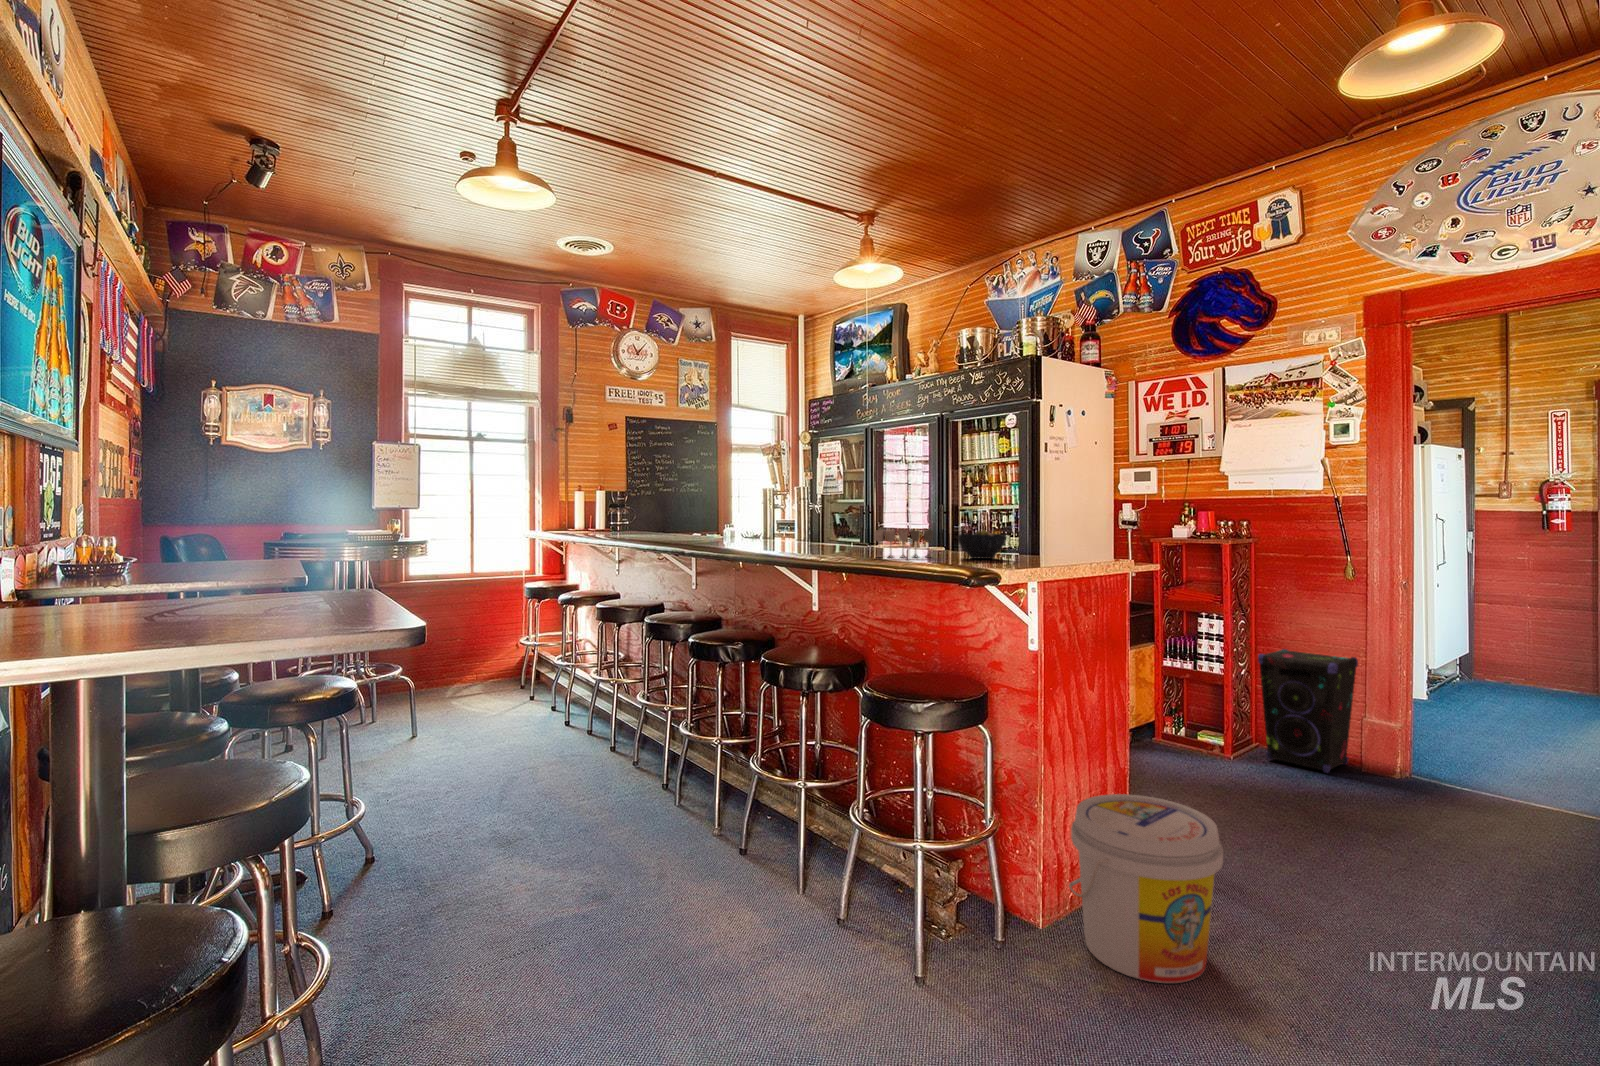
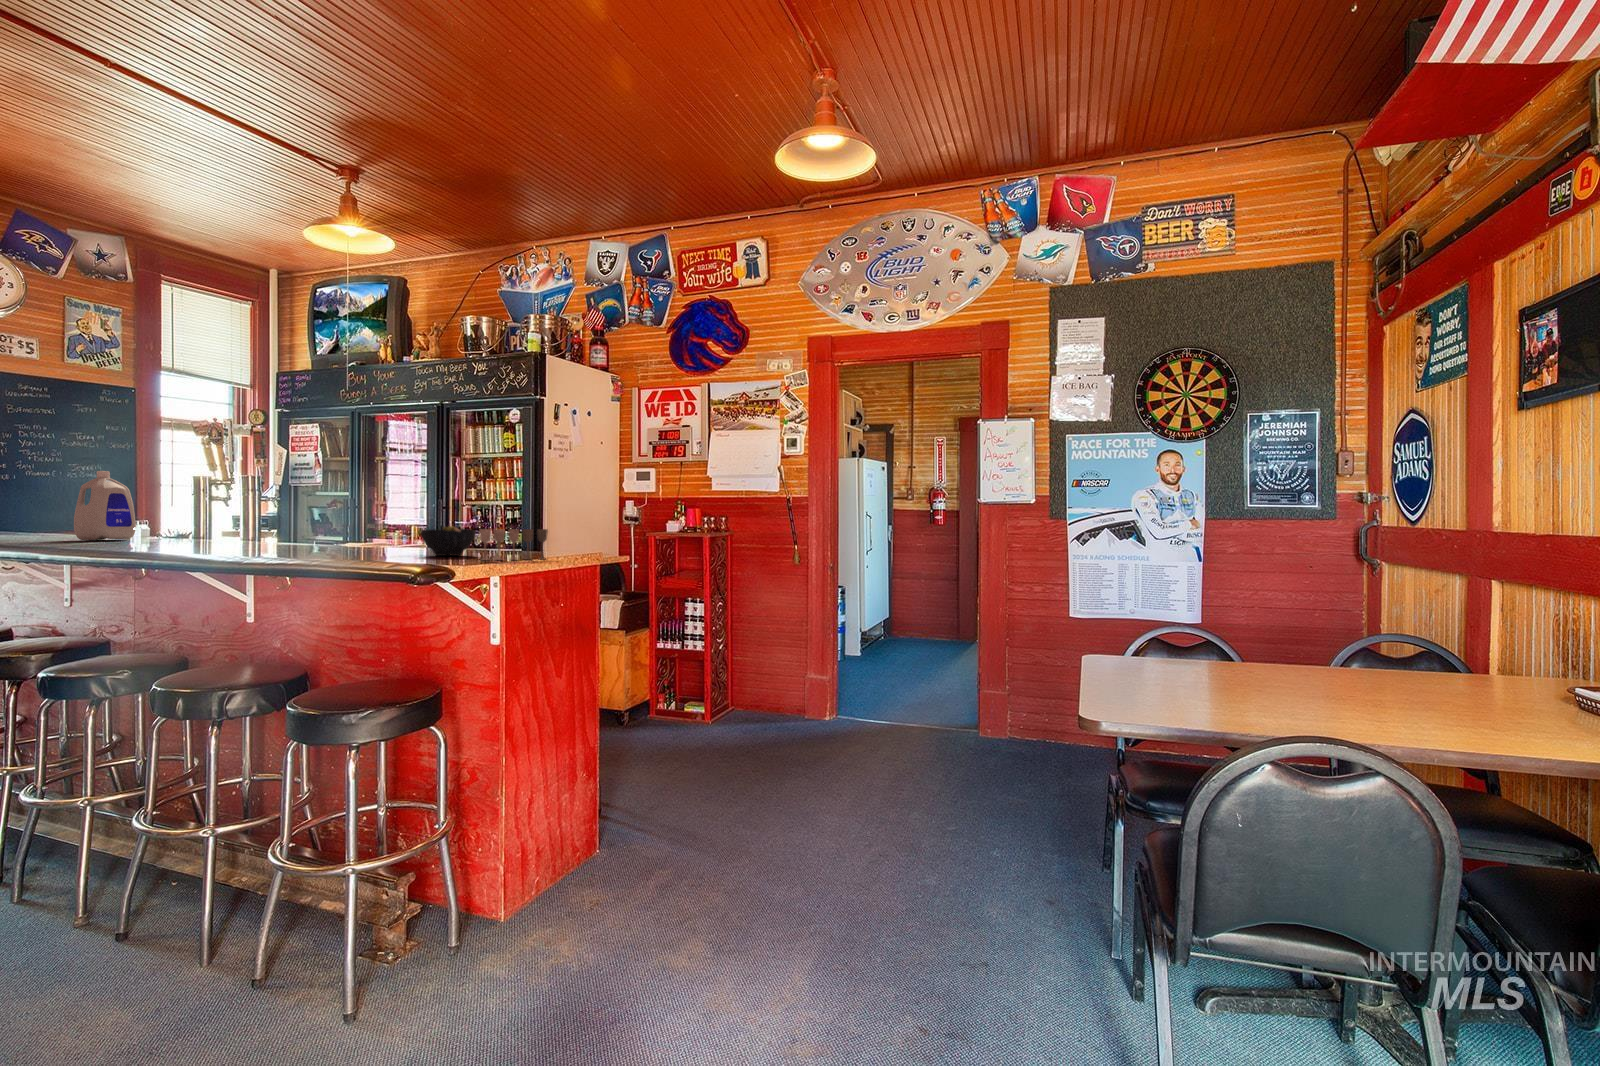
bottle: none [697,488,733,541] -> present [74,471,136,540]
wine glass: present [875,530,933,557] -> present [480,529,548,560]
speaker: present [1258,649,1358,773] -> none [731,631,804,733]
bucket: present [1069,794,1223,983] -> none [530,774,663,945]

